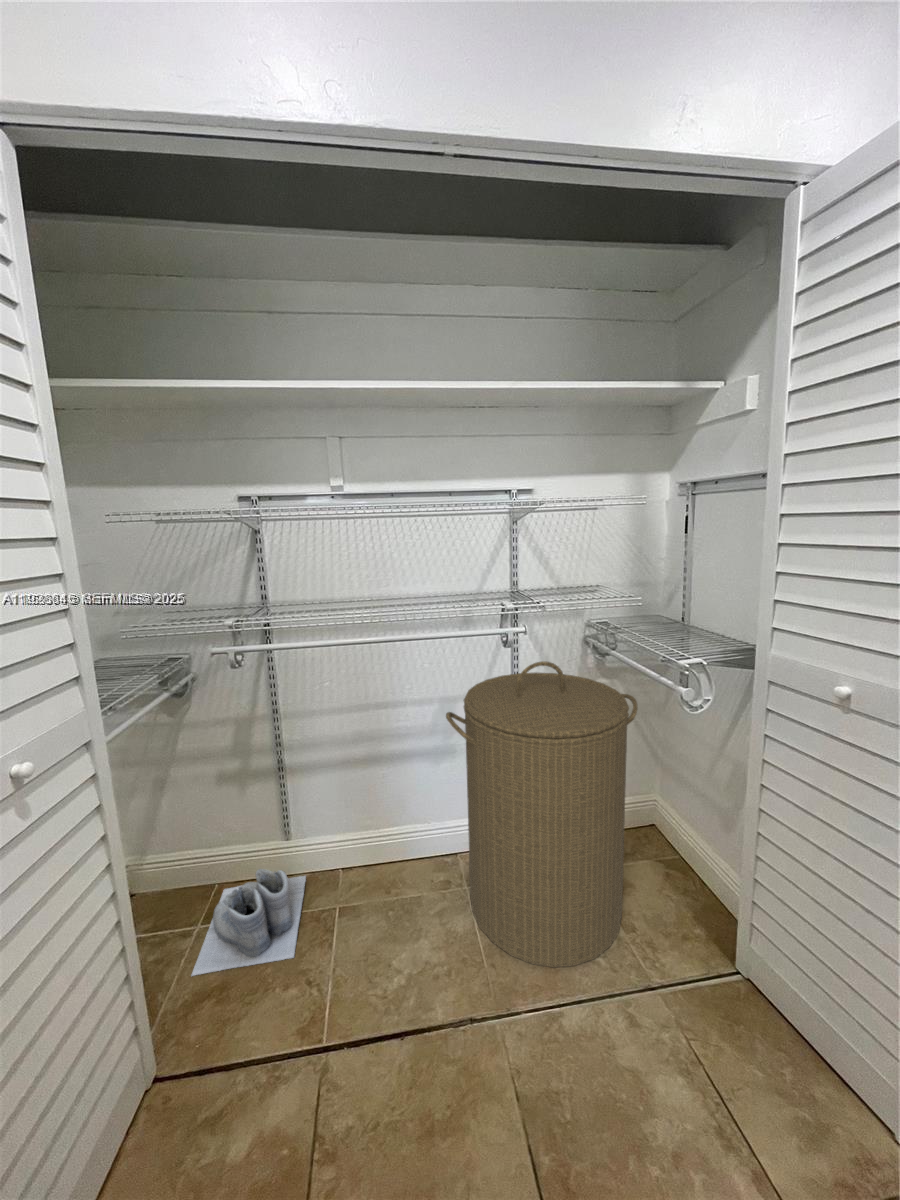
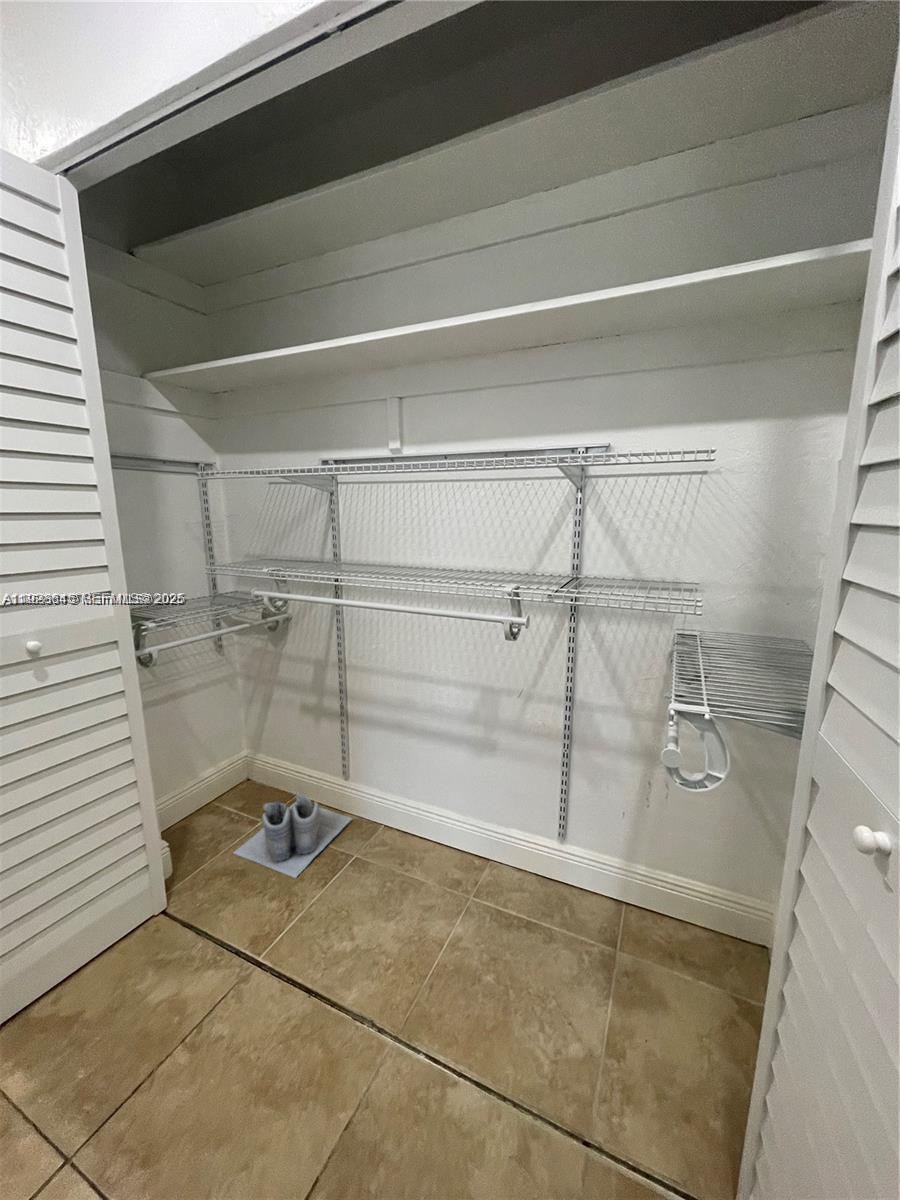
laundry hamper: present [446,661,638,967] -> none [431,665,685,1055]

